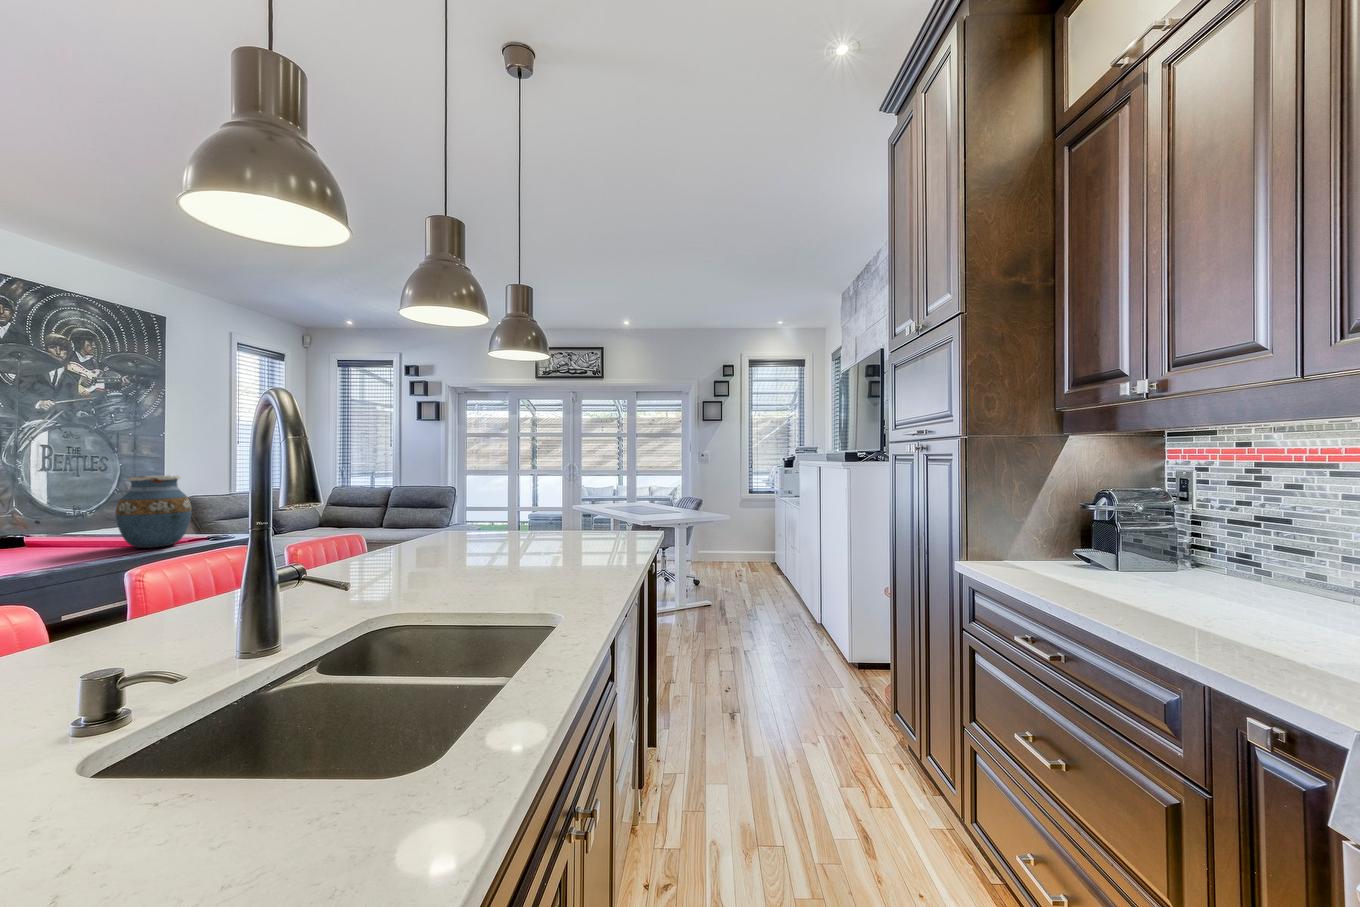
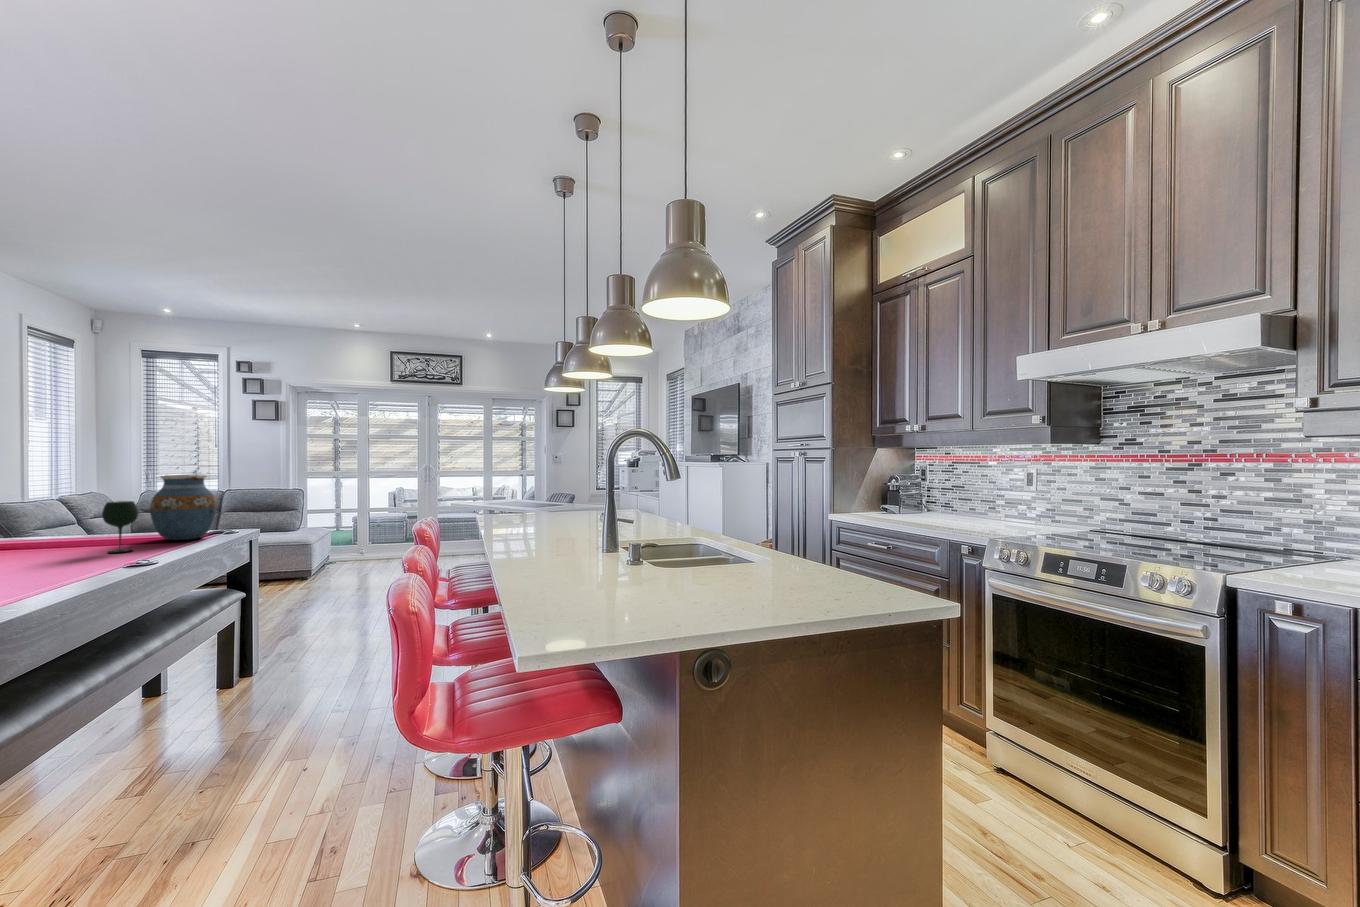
wine glass: none [29,506,72,563] -> present [102,501,138,553]

